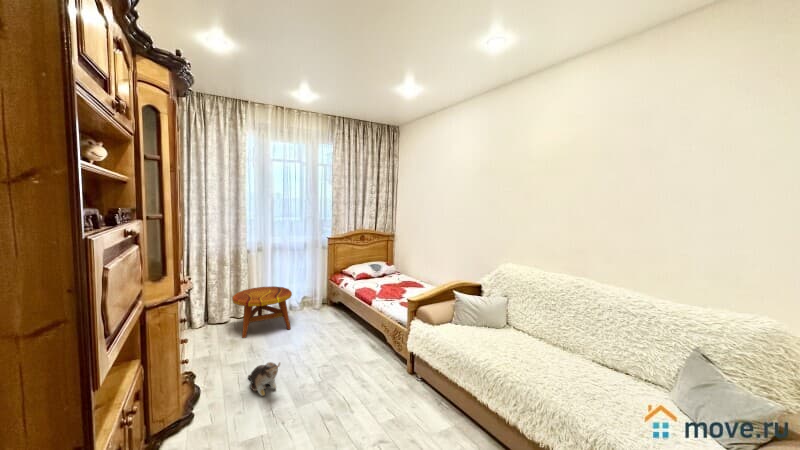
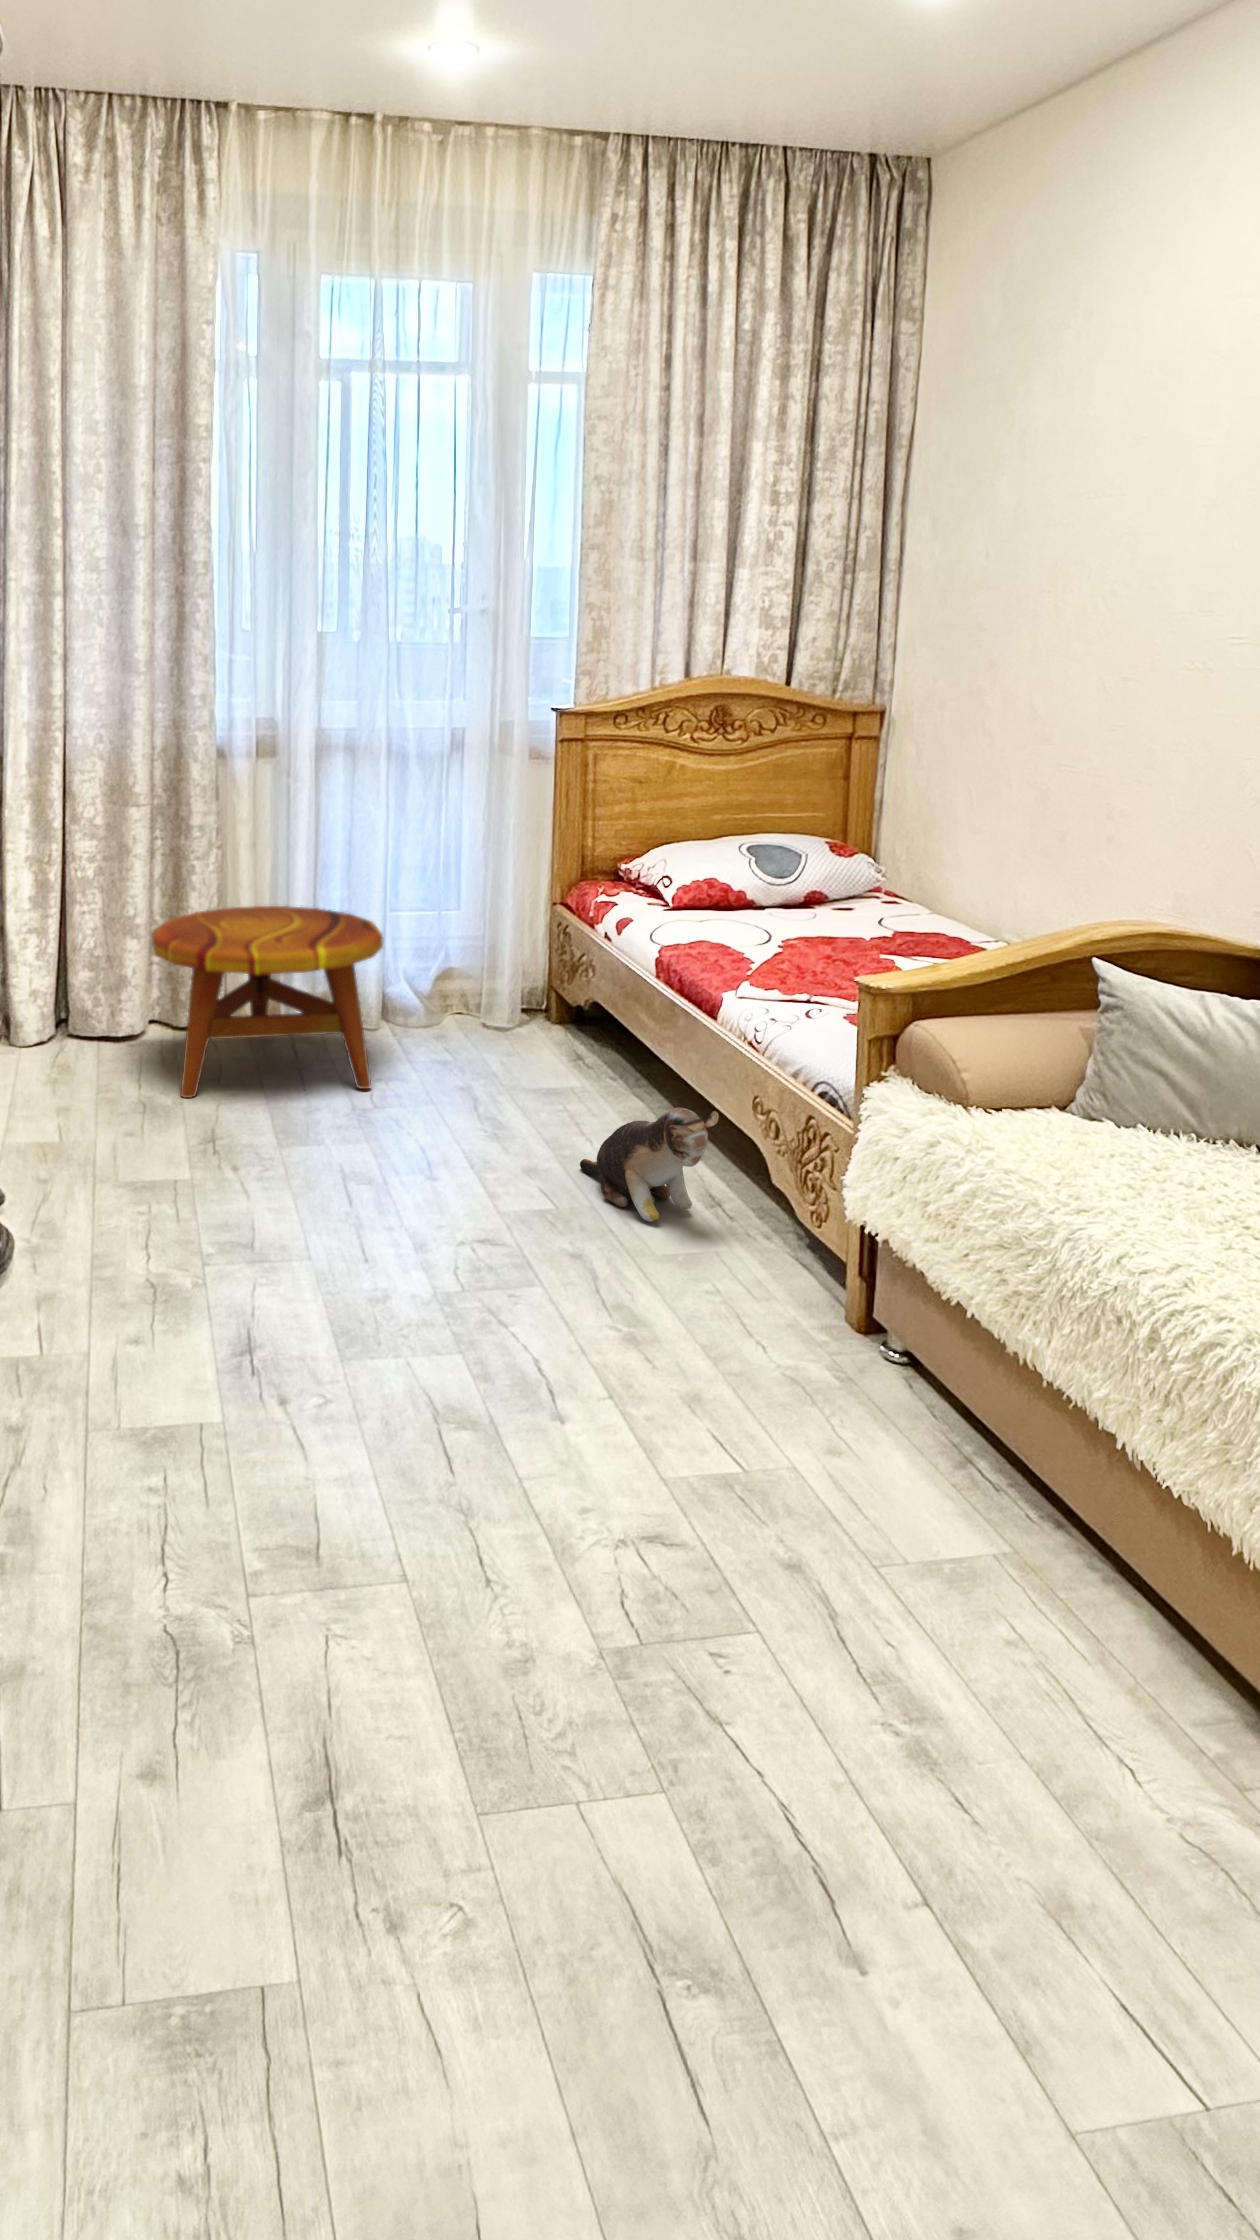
plush toy: present [248,362,280,396] -> present [580,1108,719,1222]

